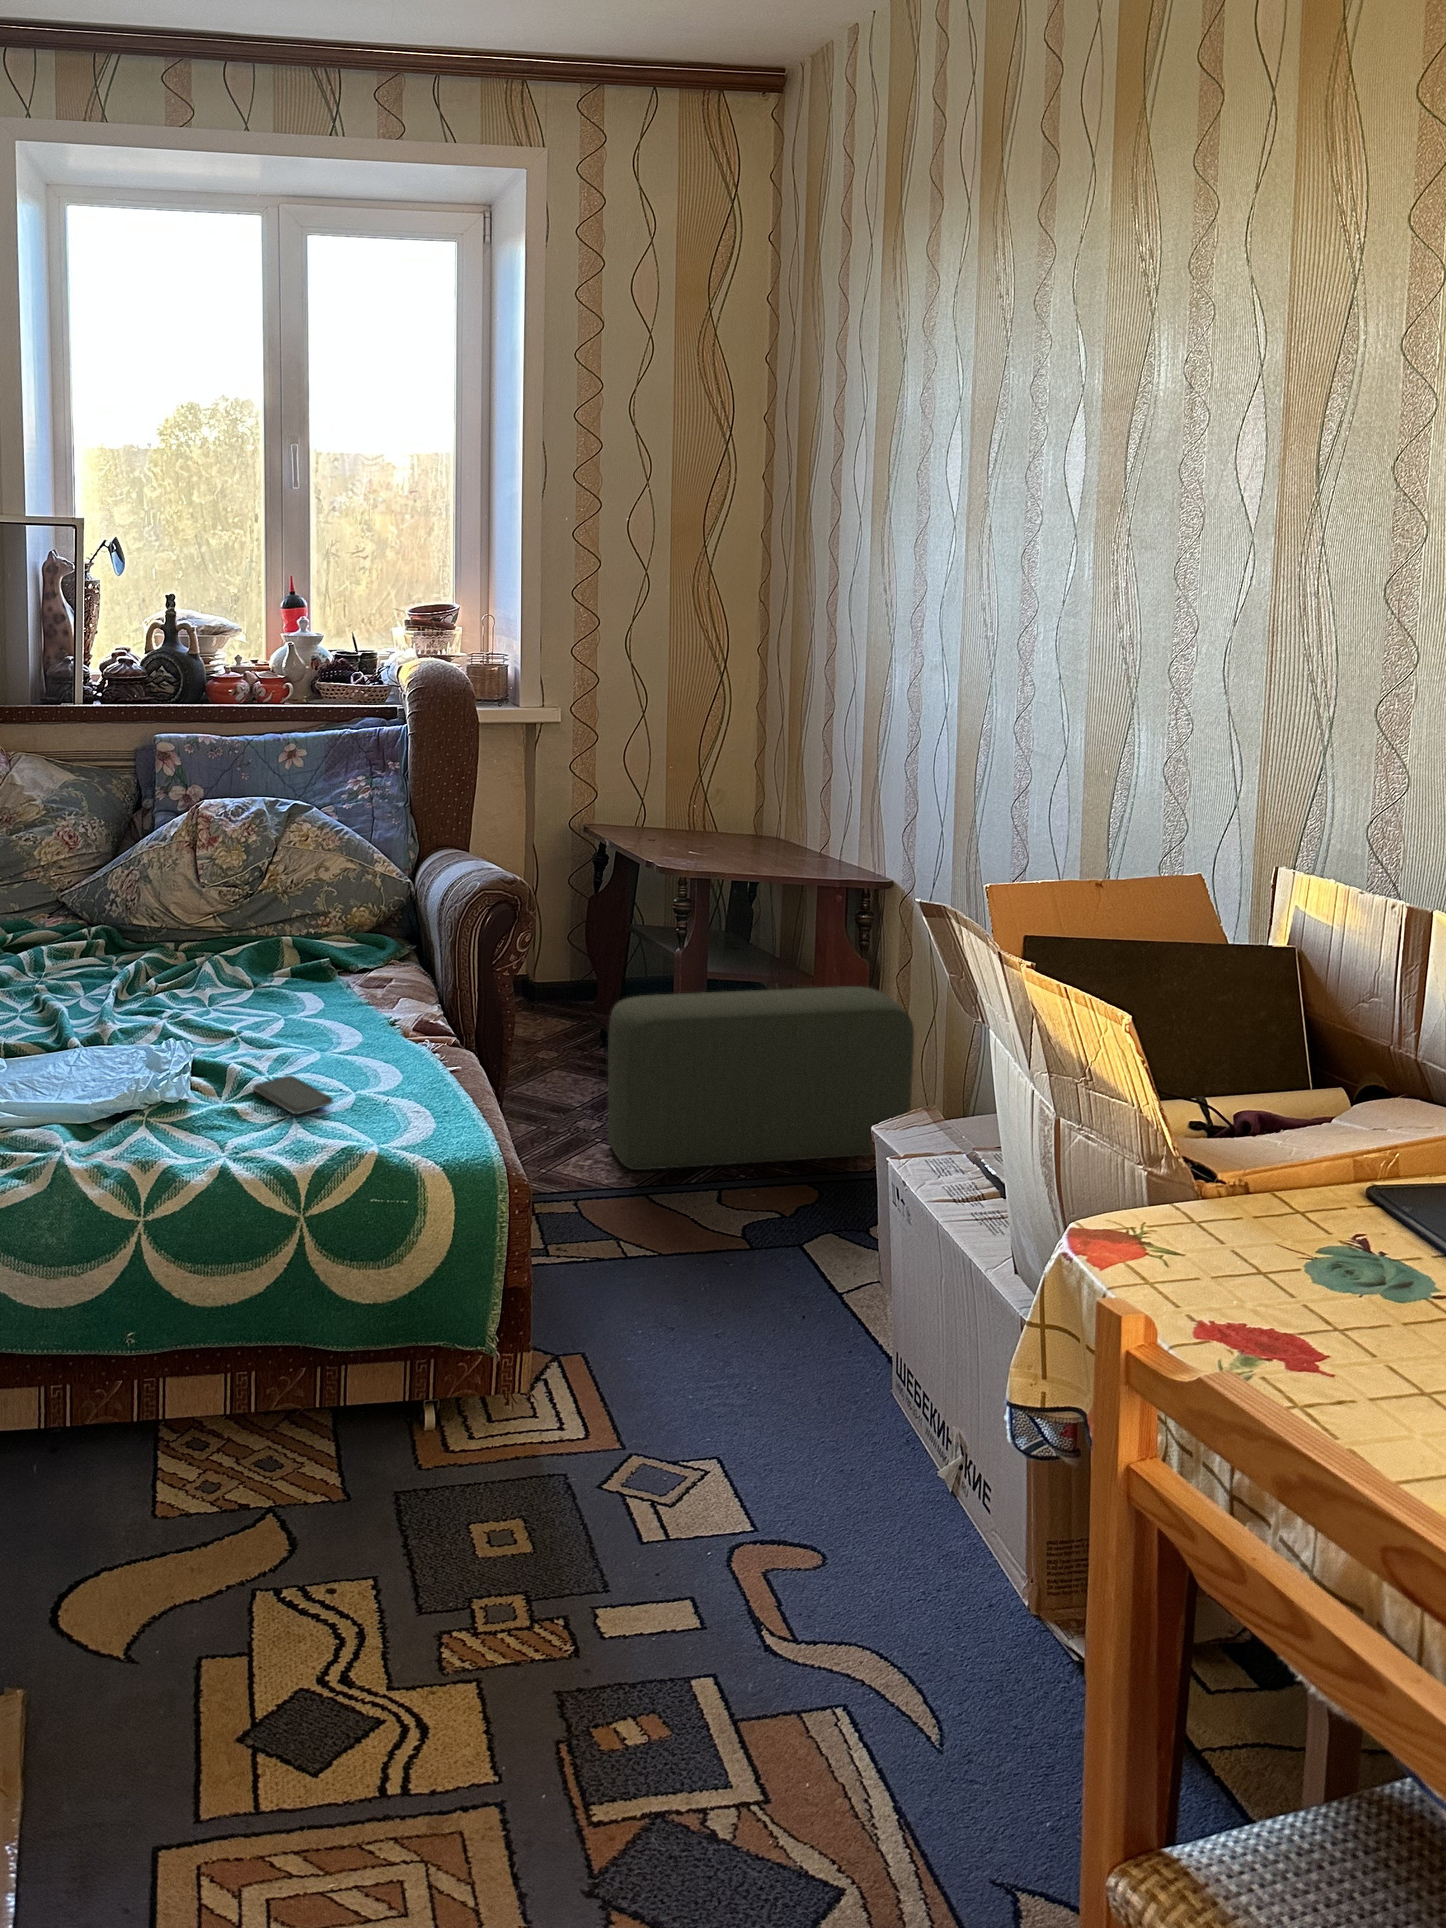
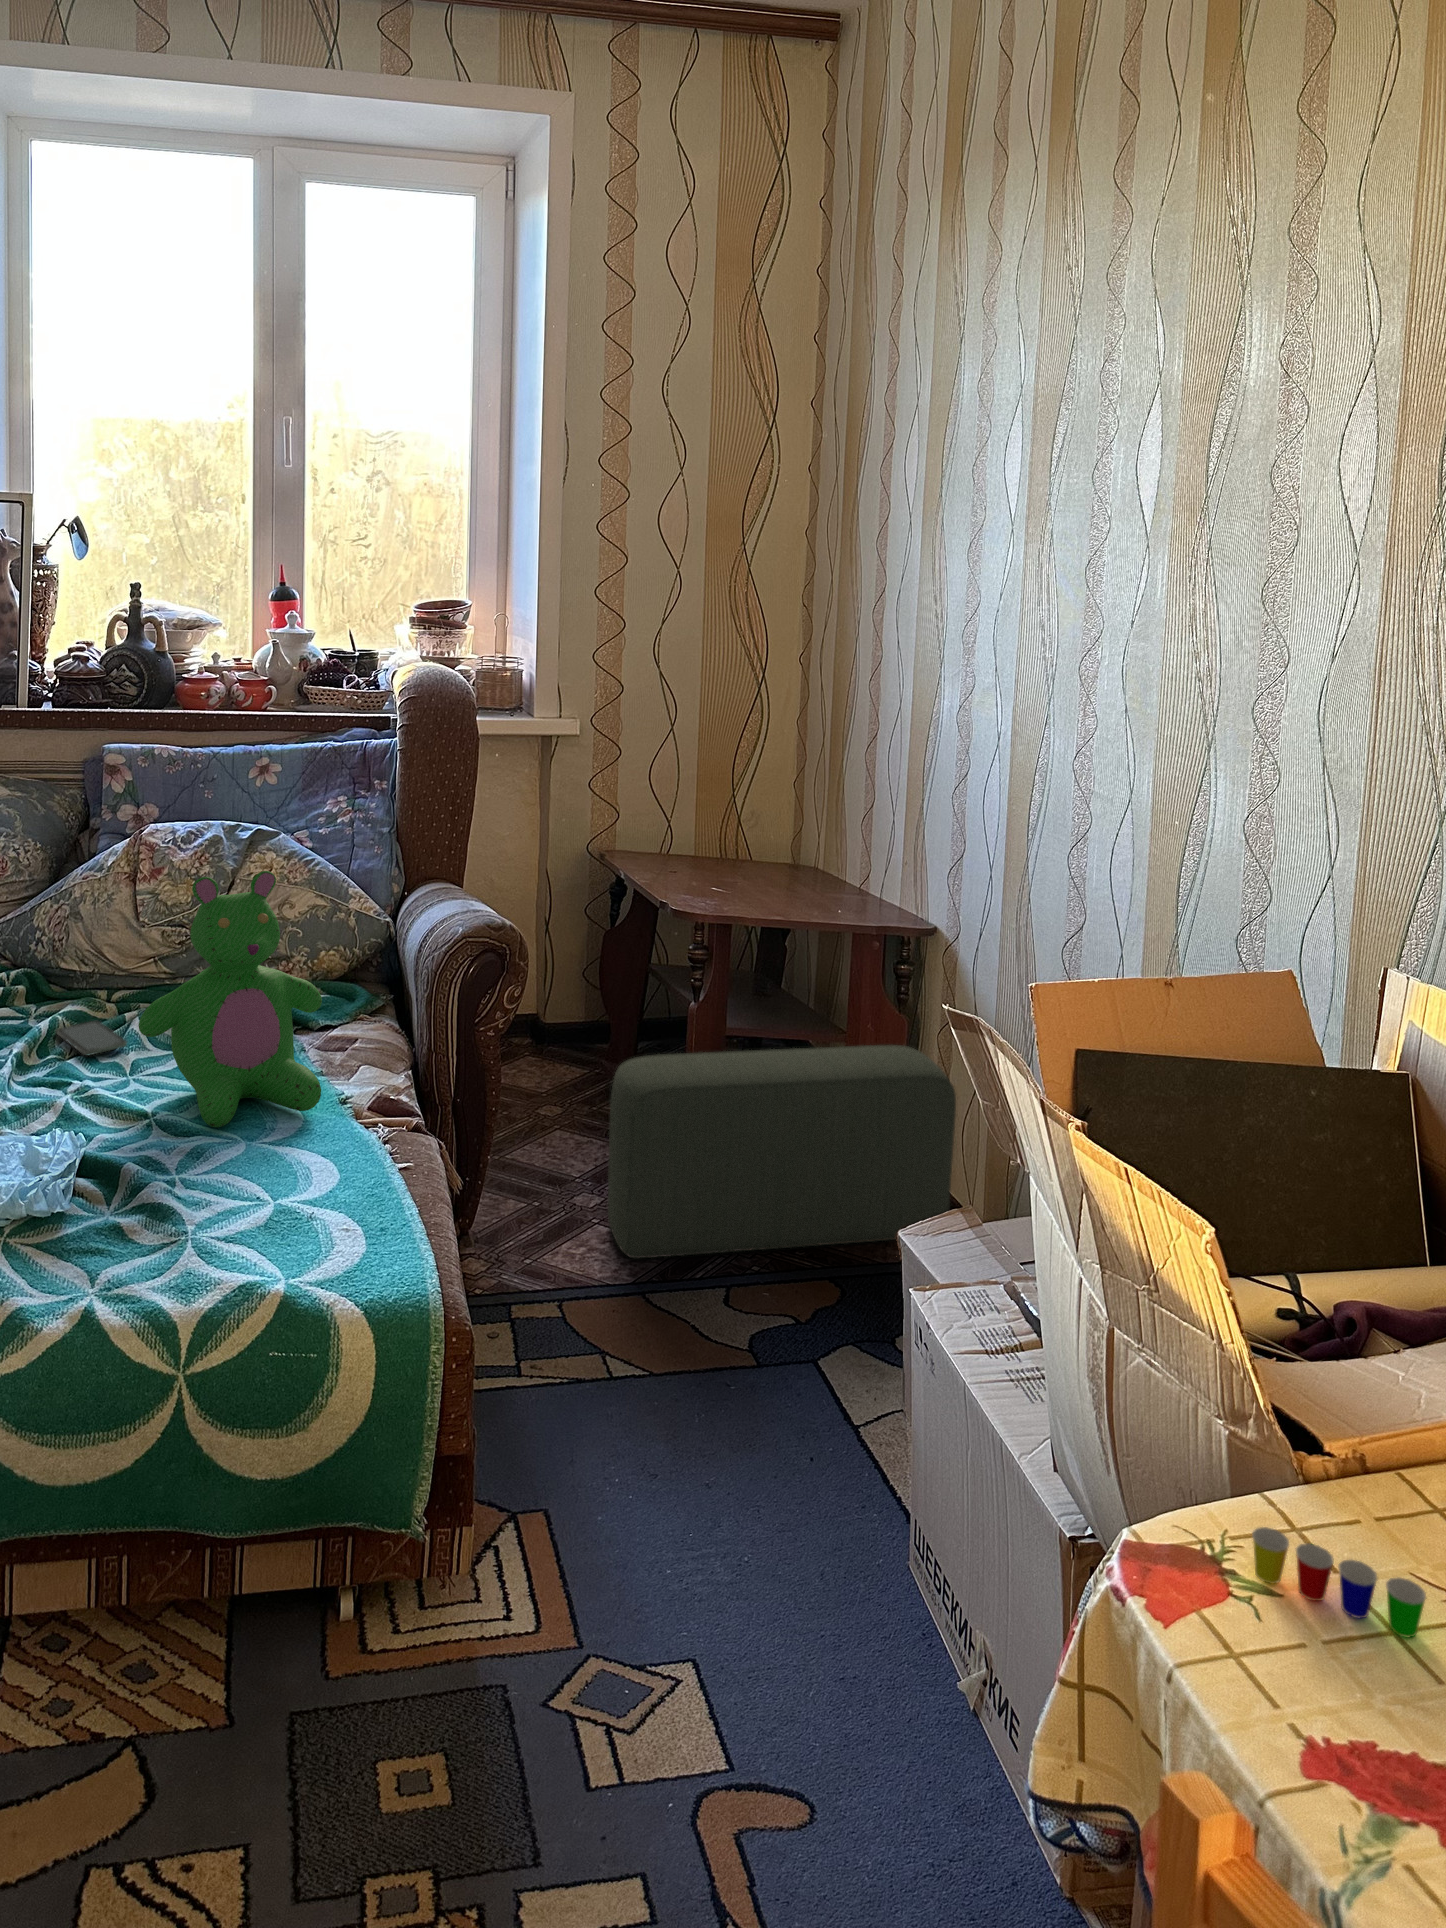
teddy bear: none [222,830,375,1043] -> present [138,871,322,1127]
smartphone: present [253,1075,333,1114] -> present [57,1021,127,1055]
cup: none [1166,1219,1291,1283] -> present [1252,1527,1426,1638]

